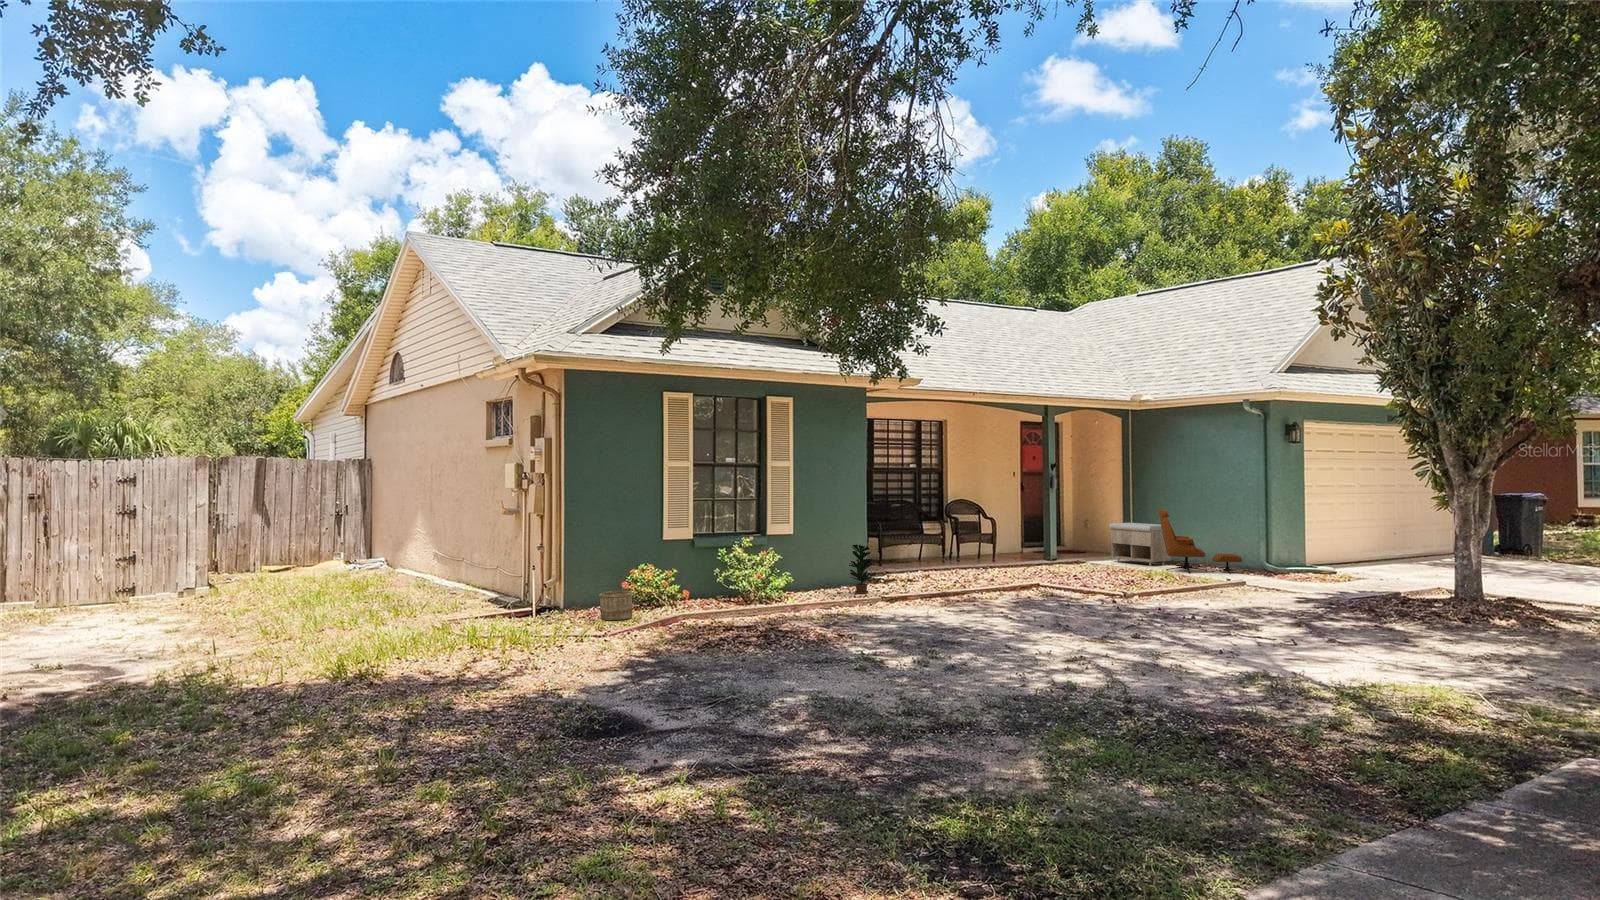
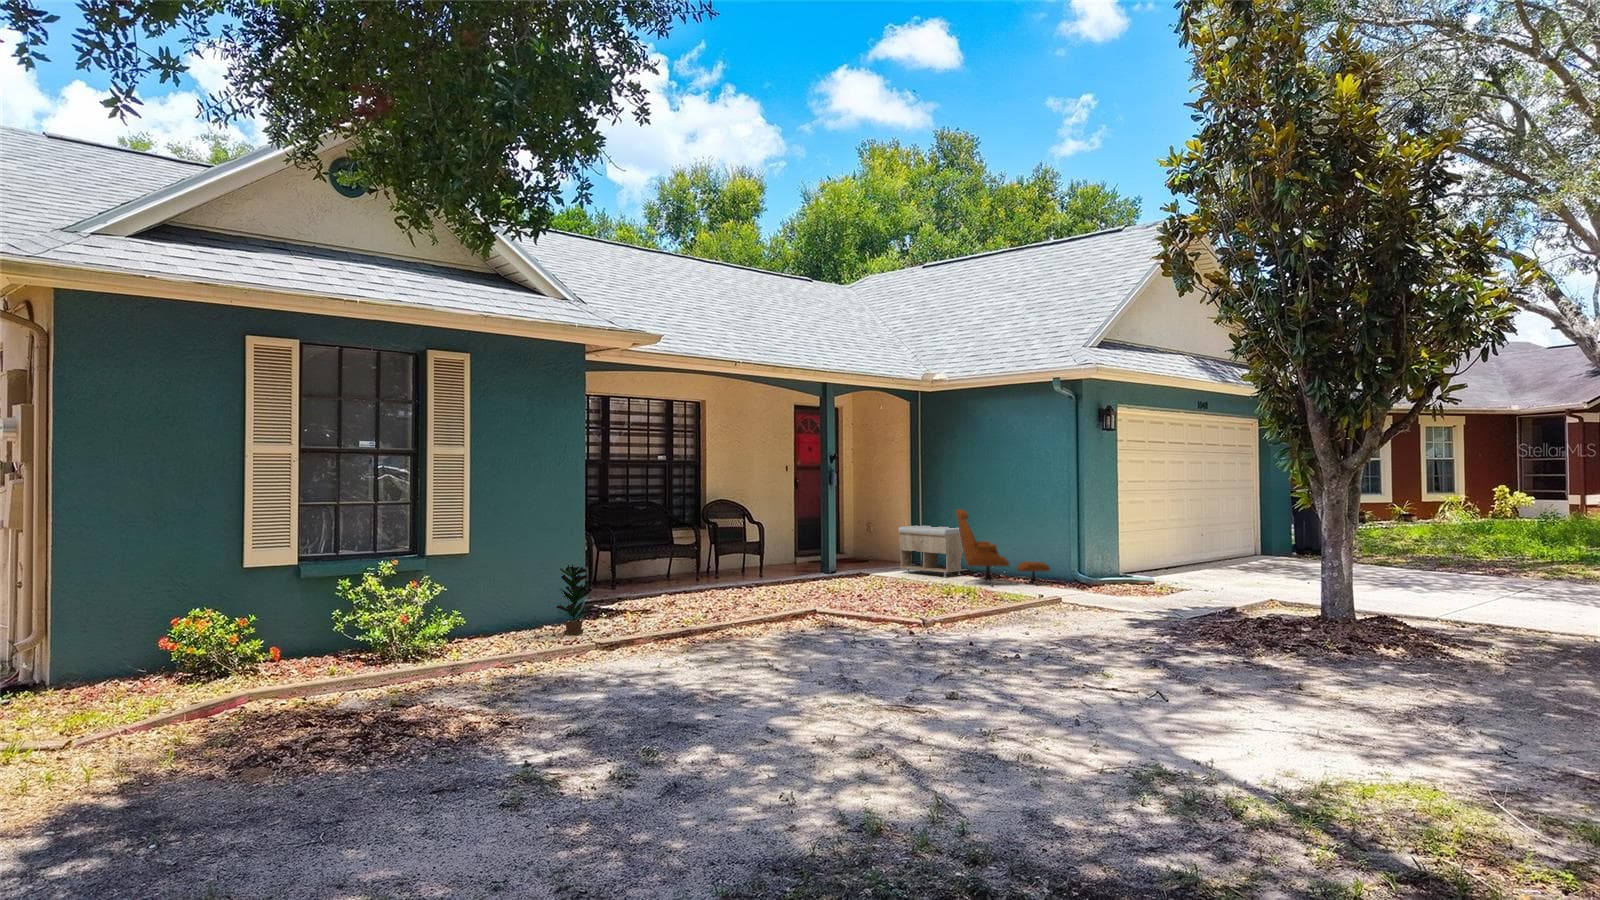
wooden bucket: present [599,590,633,620] -> none [94,657,163,711]

